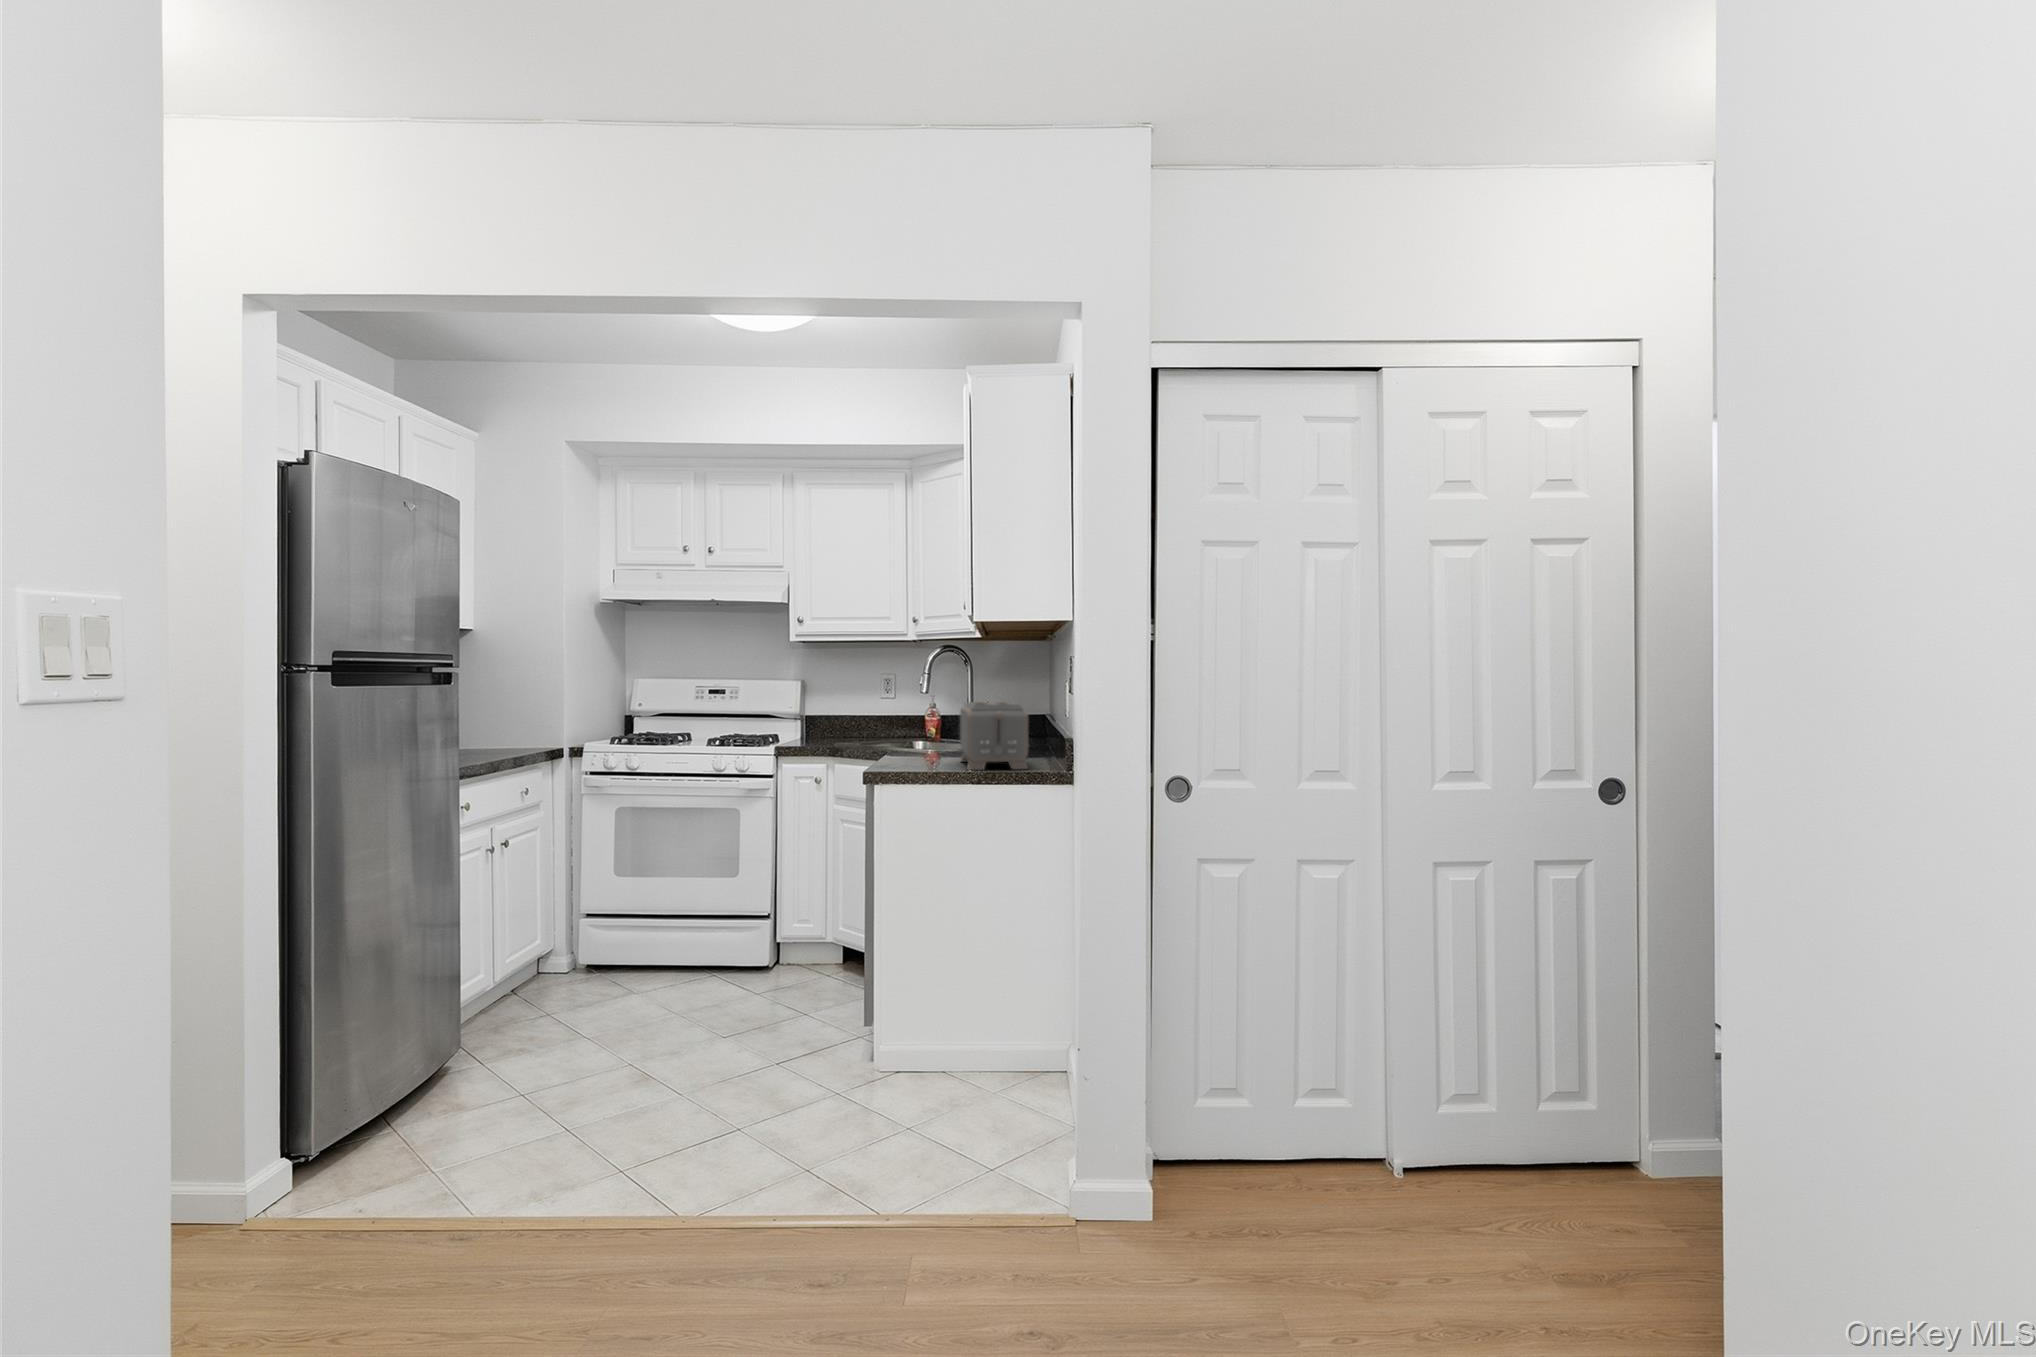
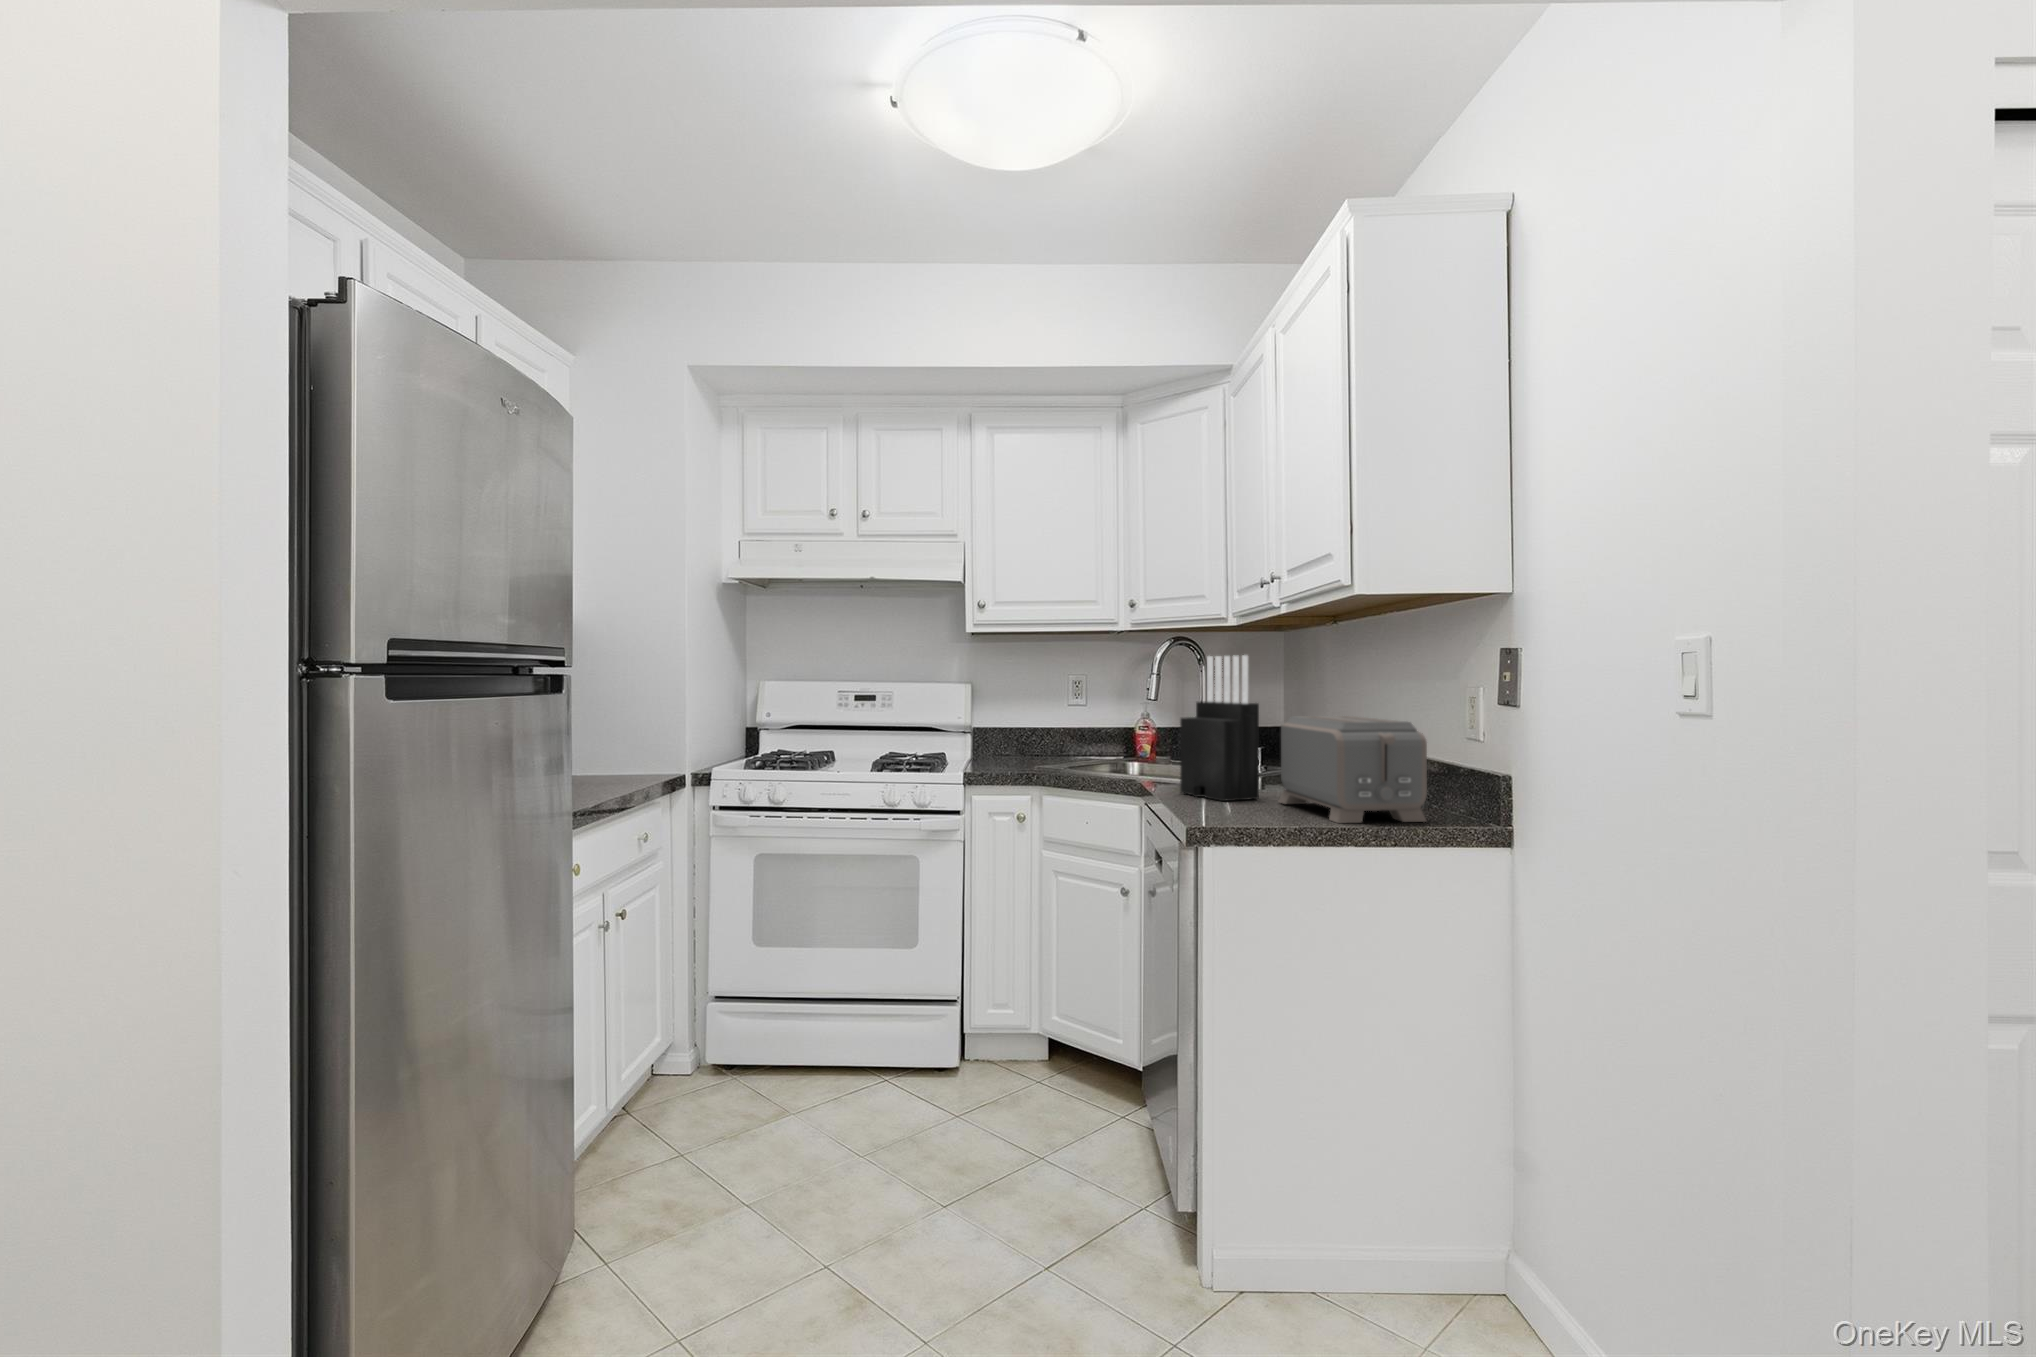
knife block: none [907,660,952,761] -> present [1180,655,1259,801]

